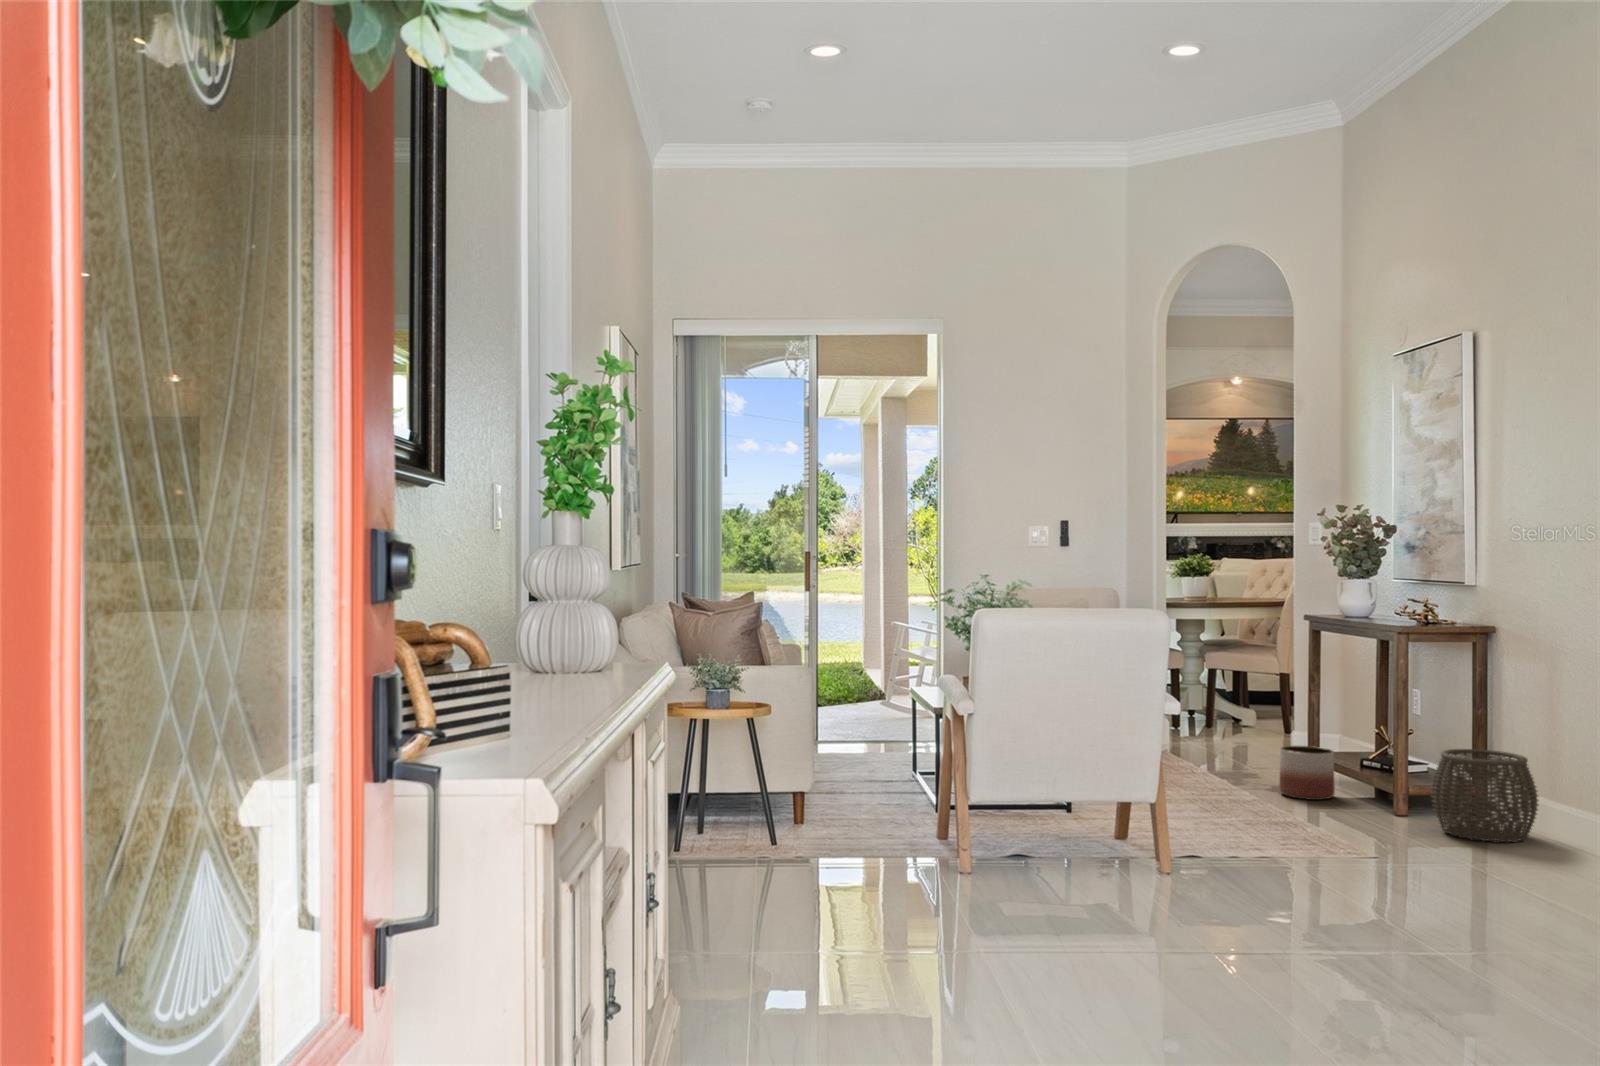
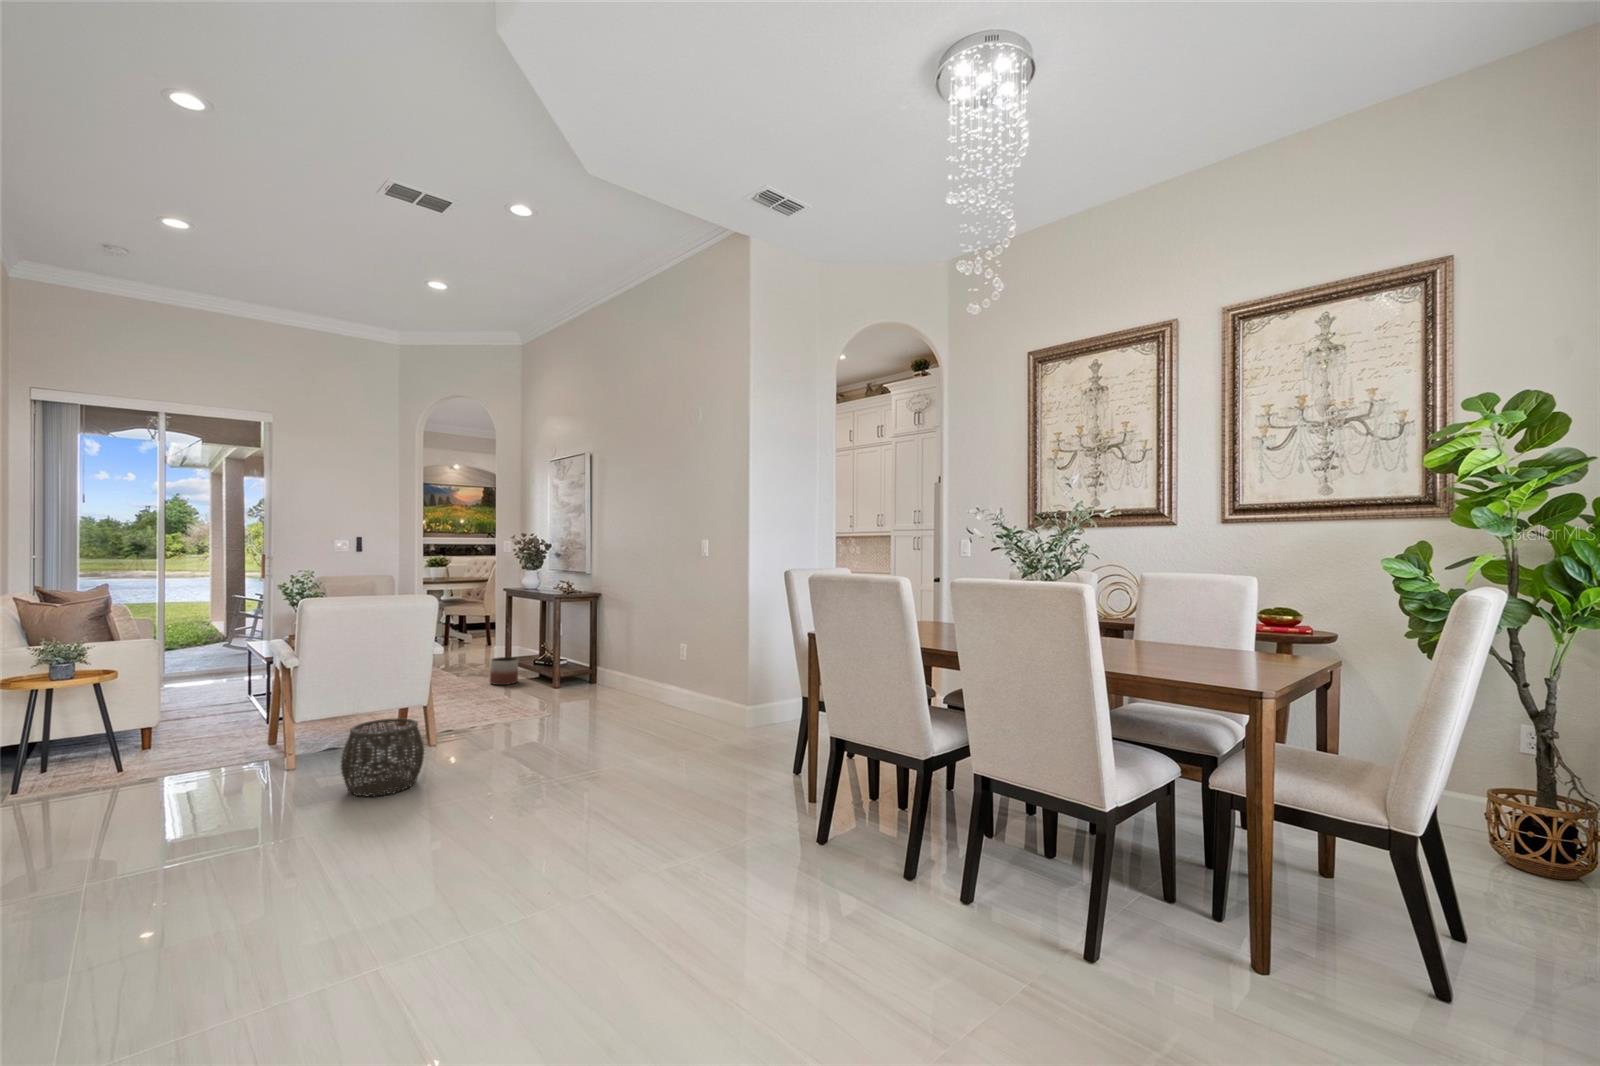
woven basket: present [1431,749,1538,843] -> present [341,718,424,797]

